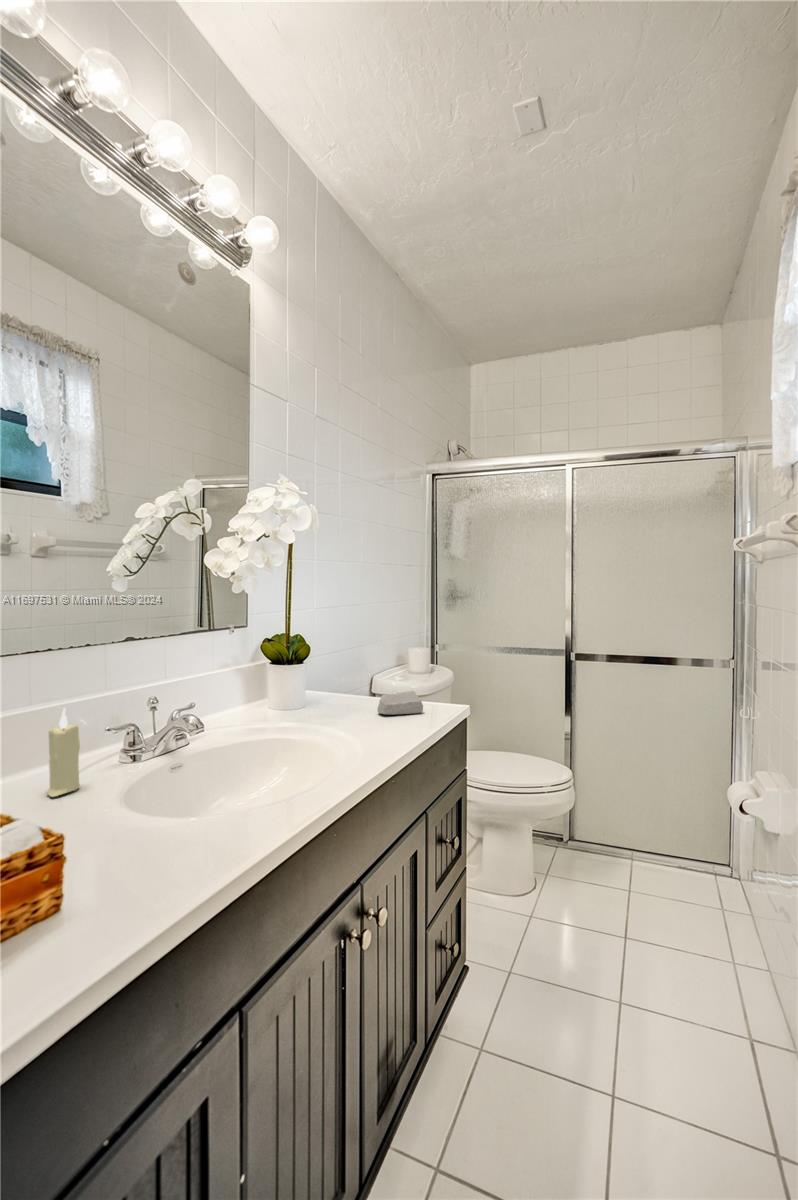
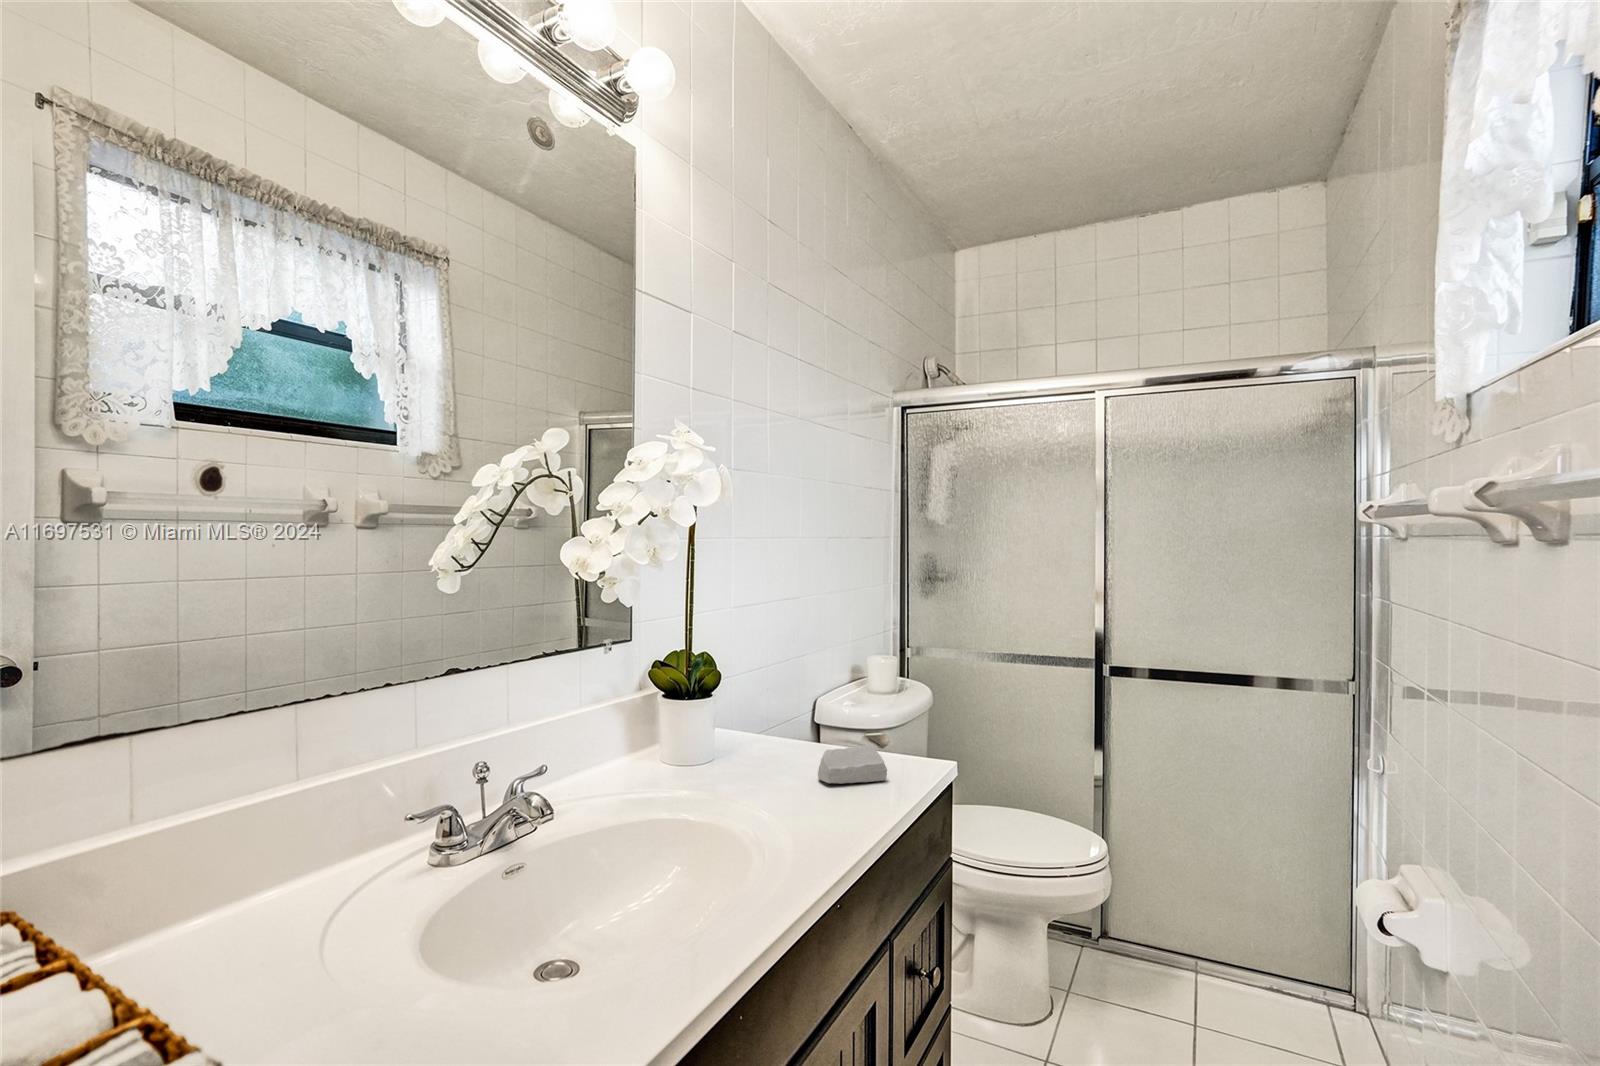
candle: present [47,708,80,797] -> none [299,808,354,953]

